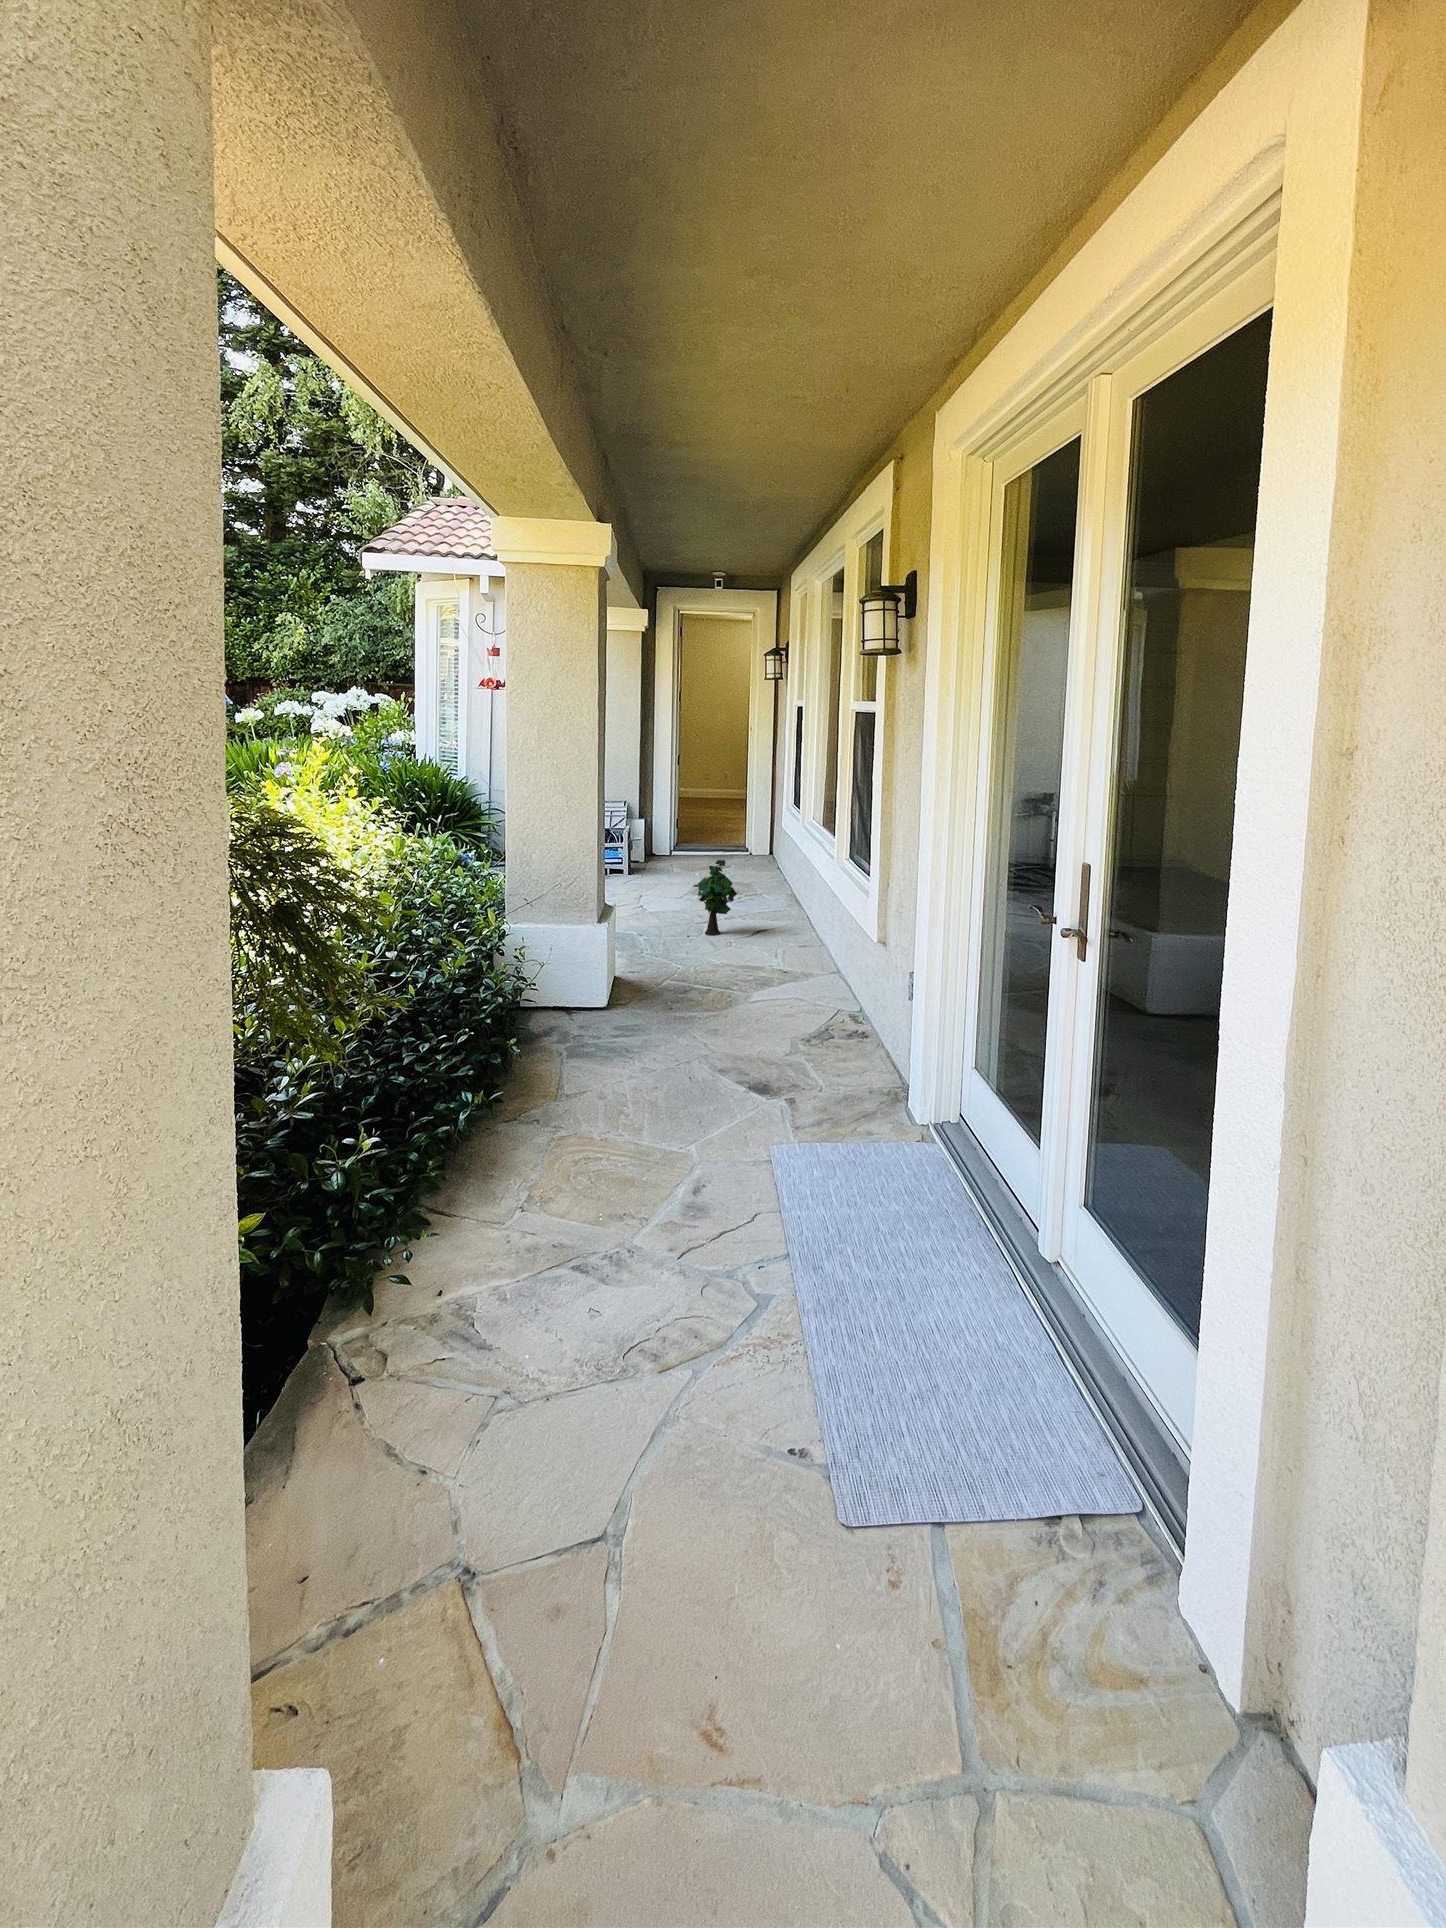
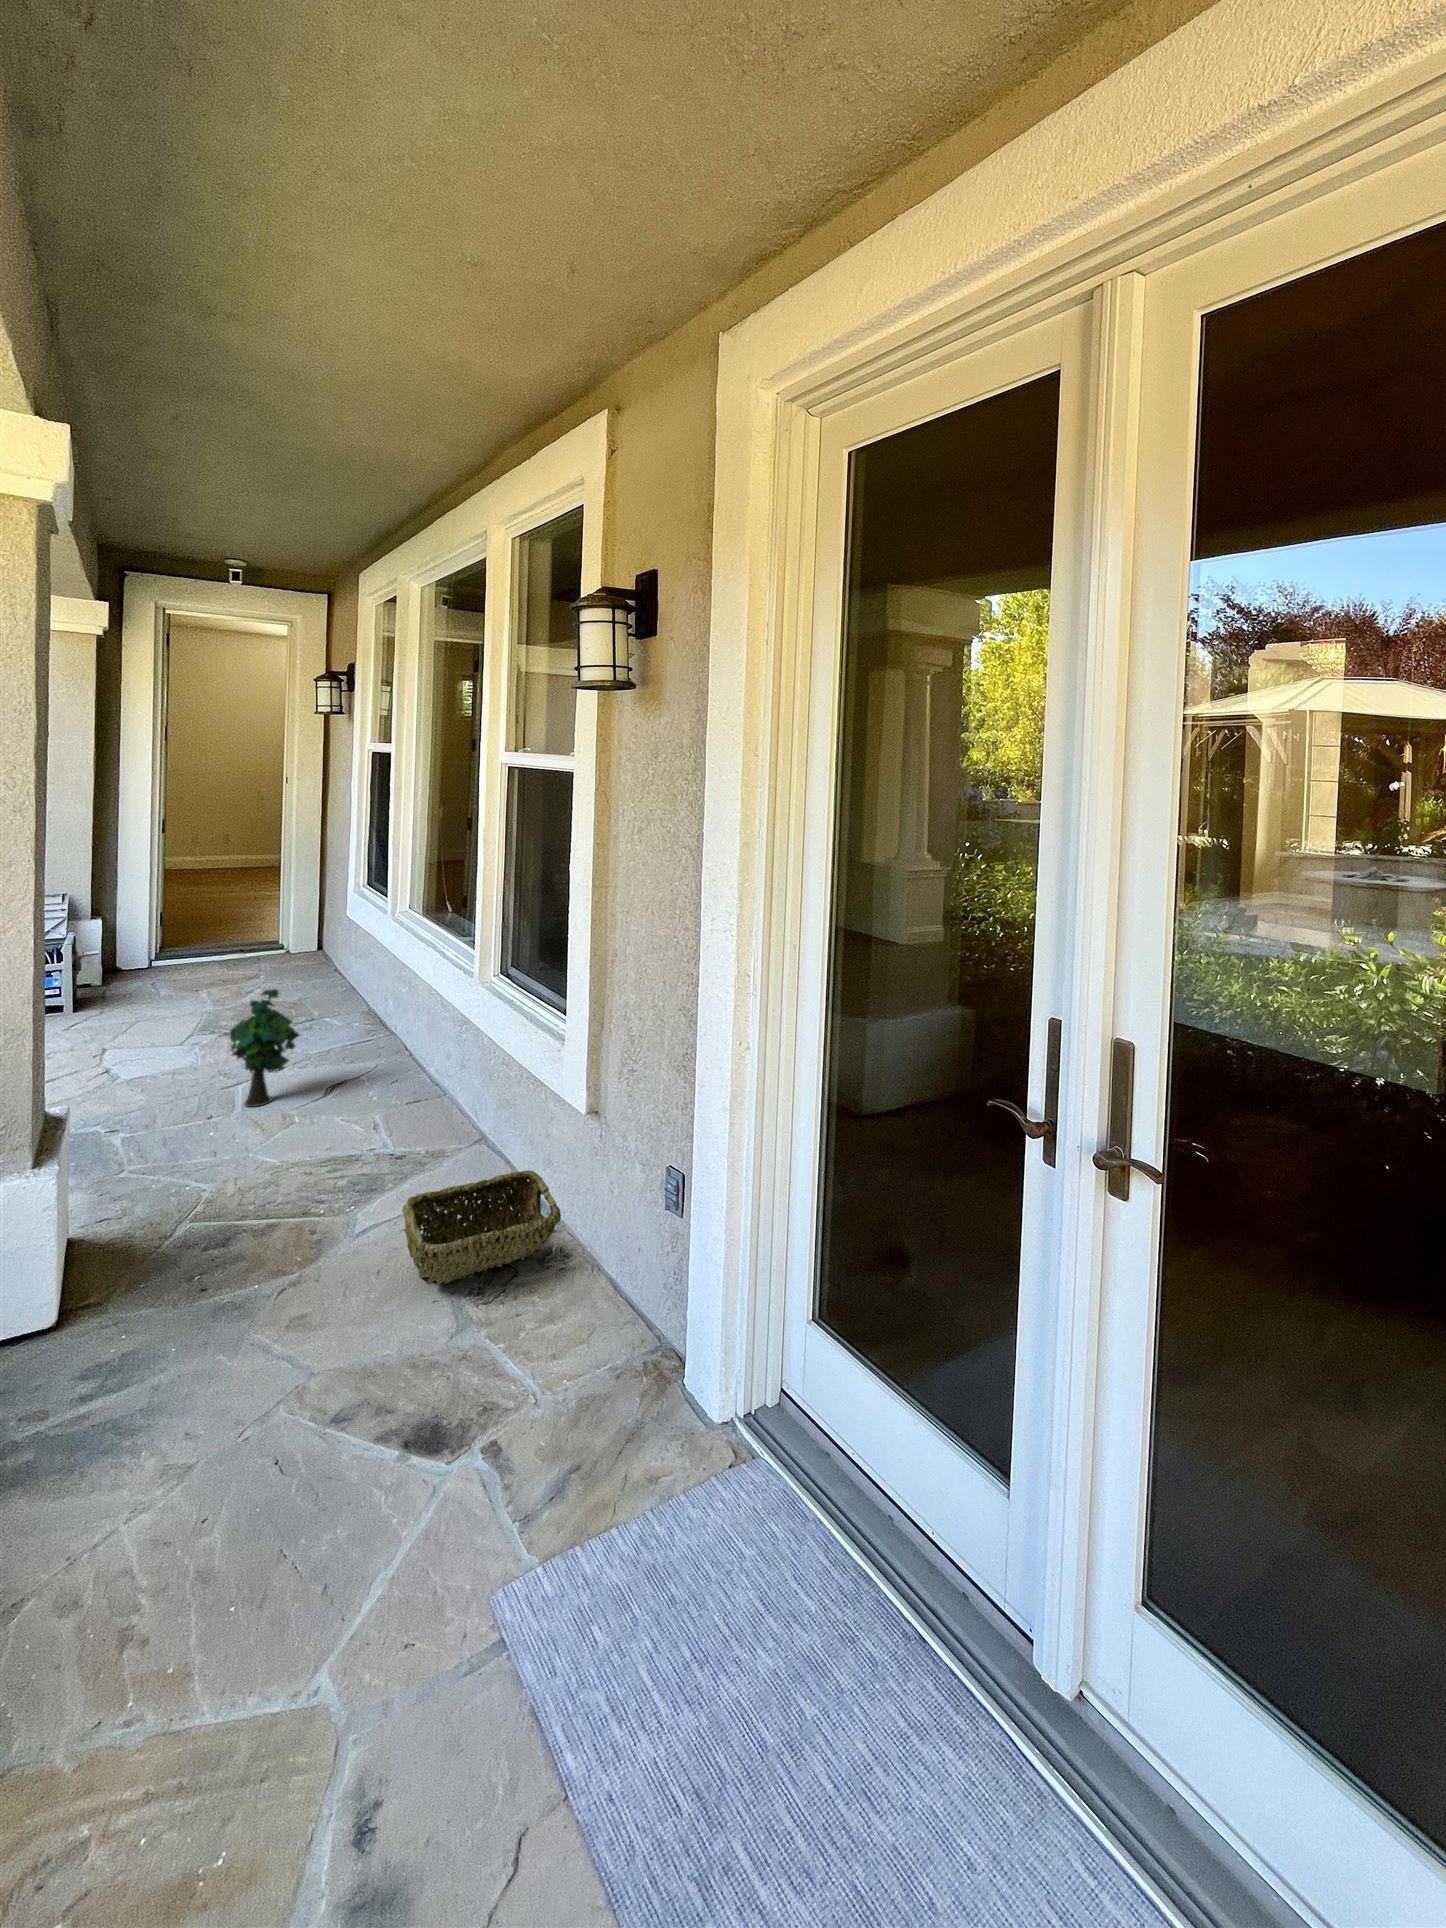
woven basket: none [770,979,863,1033] -> present [402,1170,561,1285]

